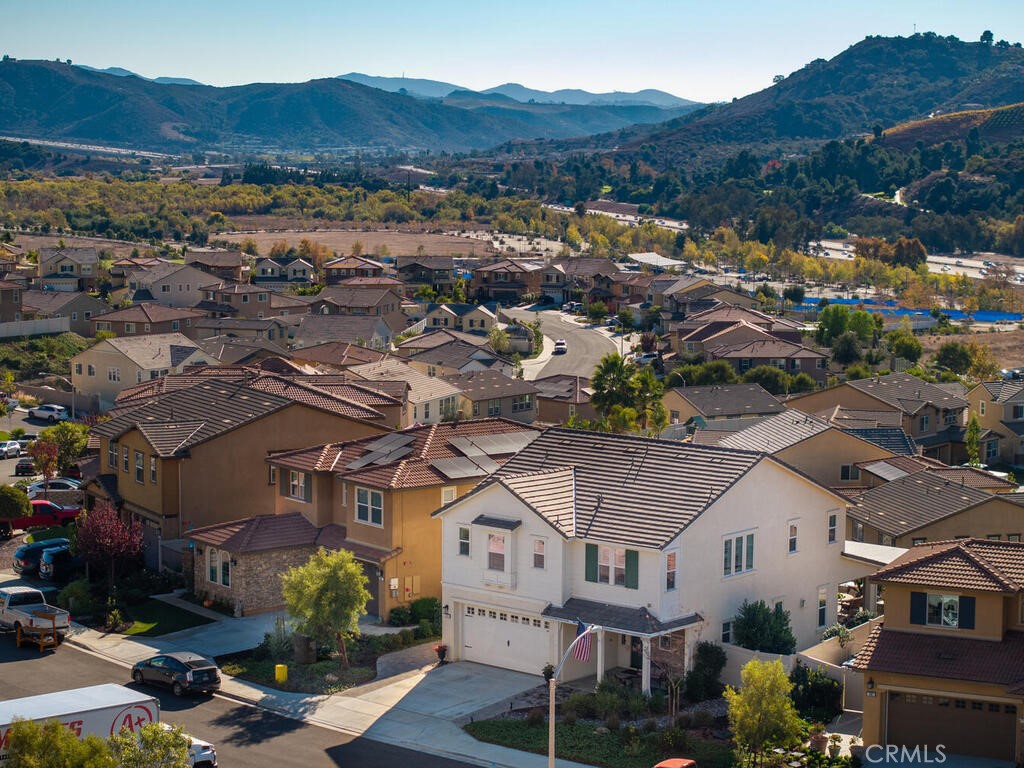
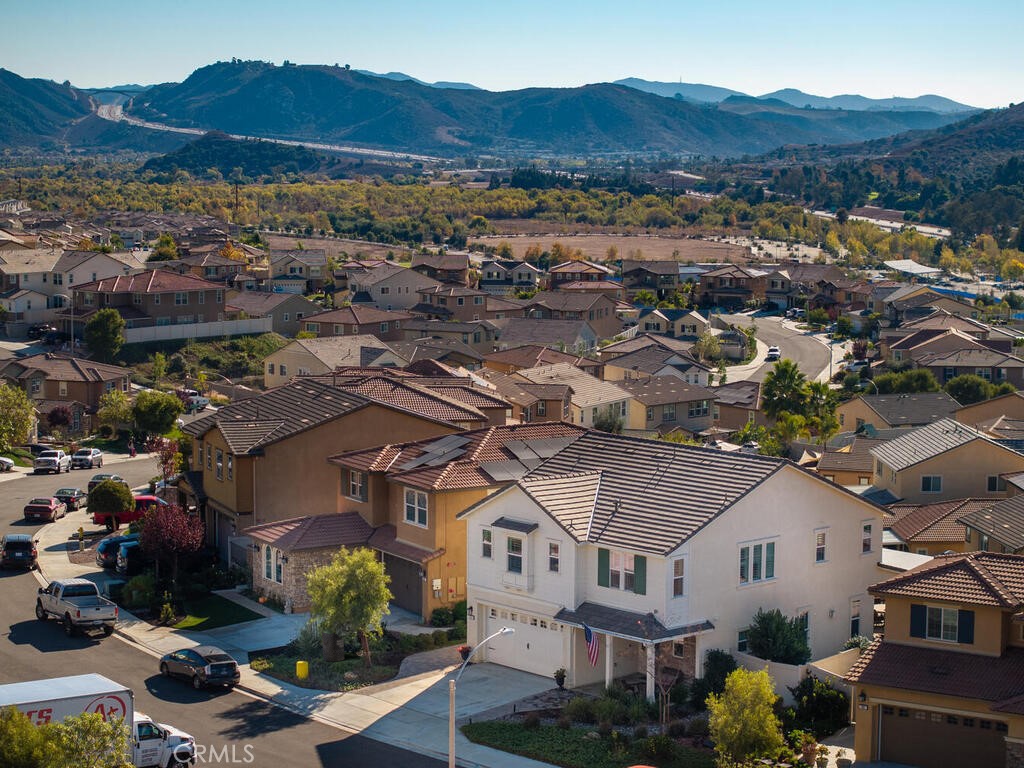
bench: present [17,610,58,652] -> none [70,602,107,643]

